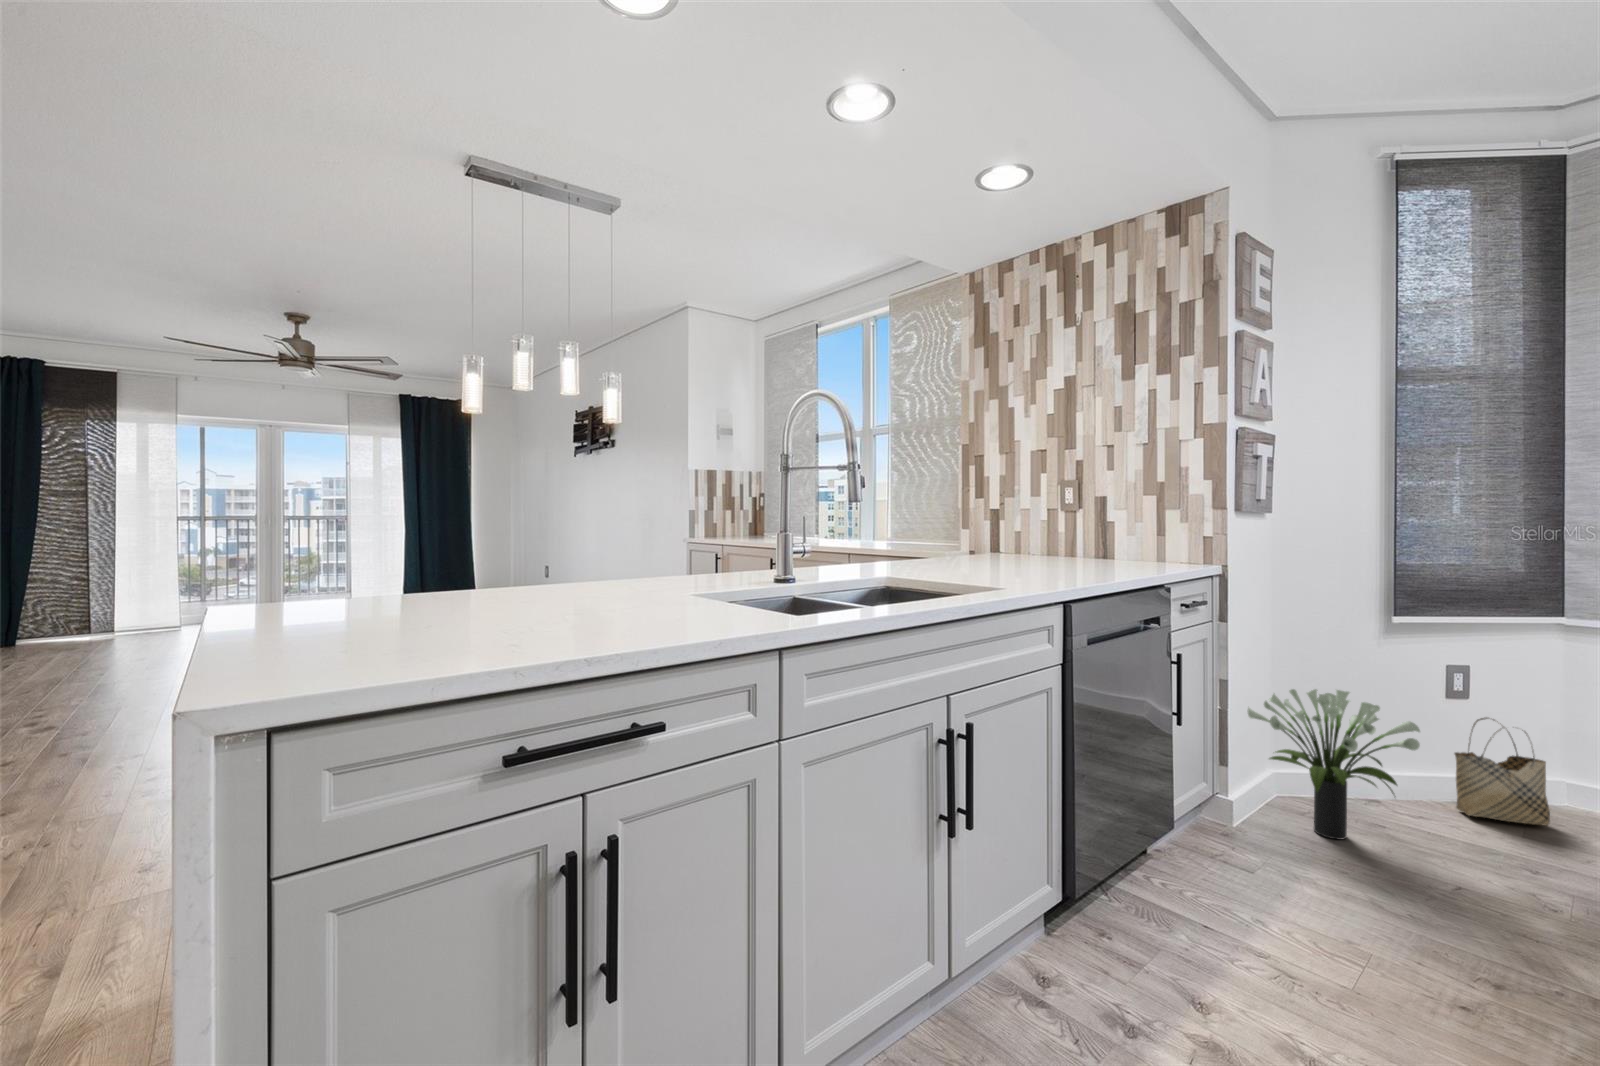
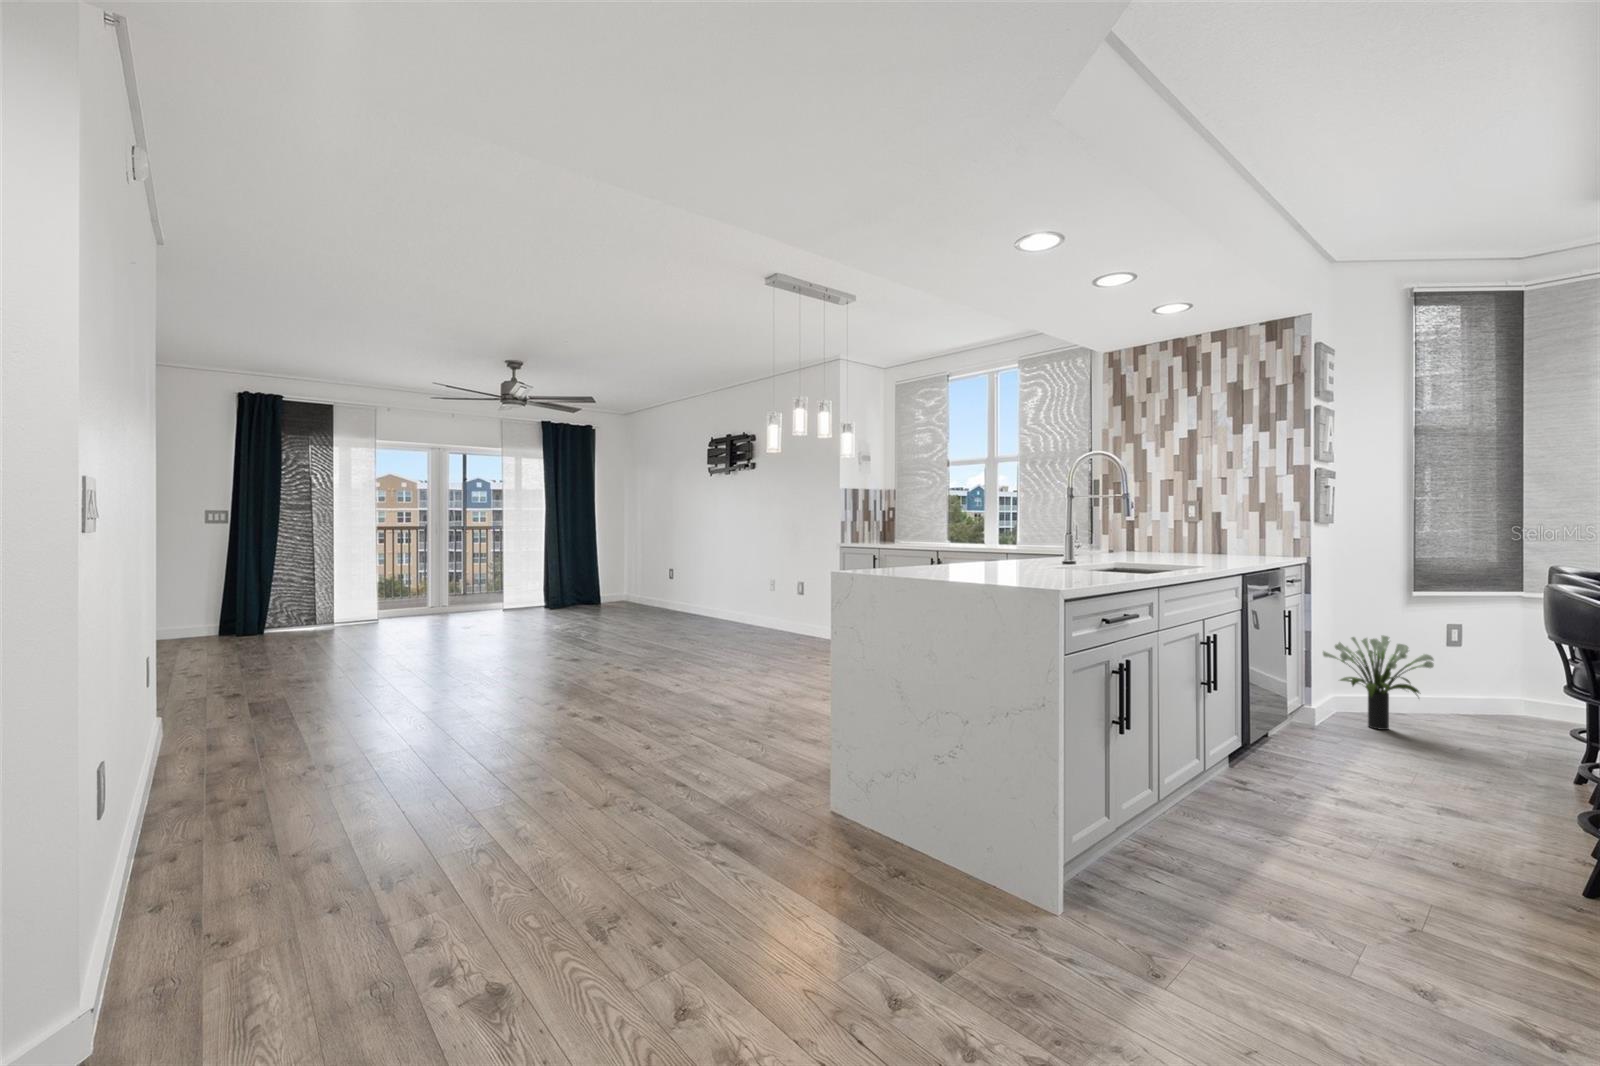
woven basket: present [1455,718,1550,826] -> none [1456,657,1516,723]

